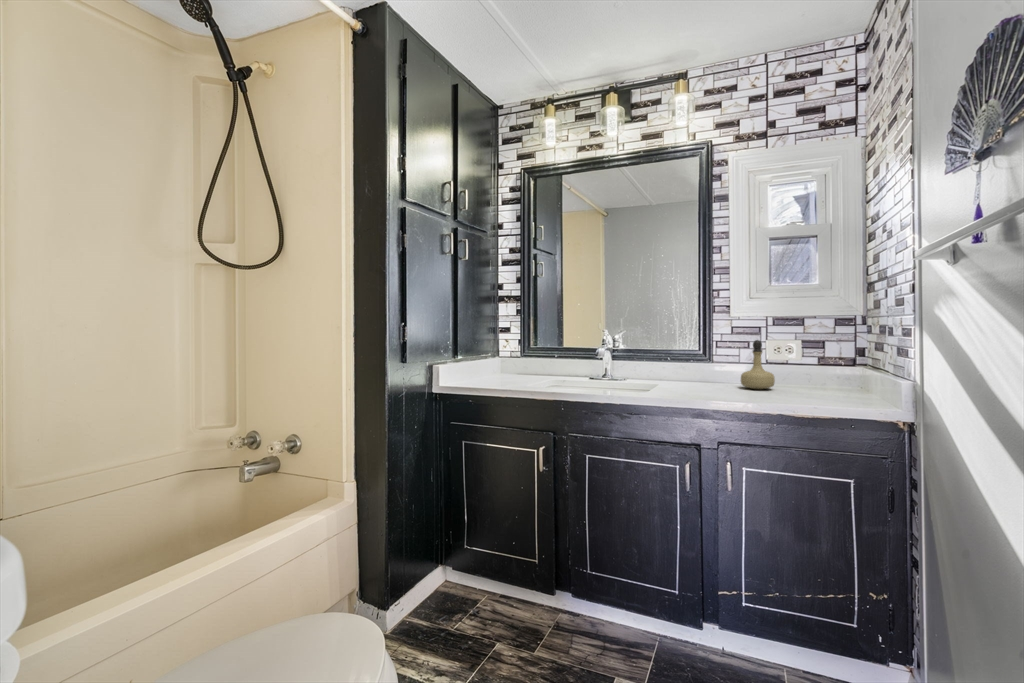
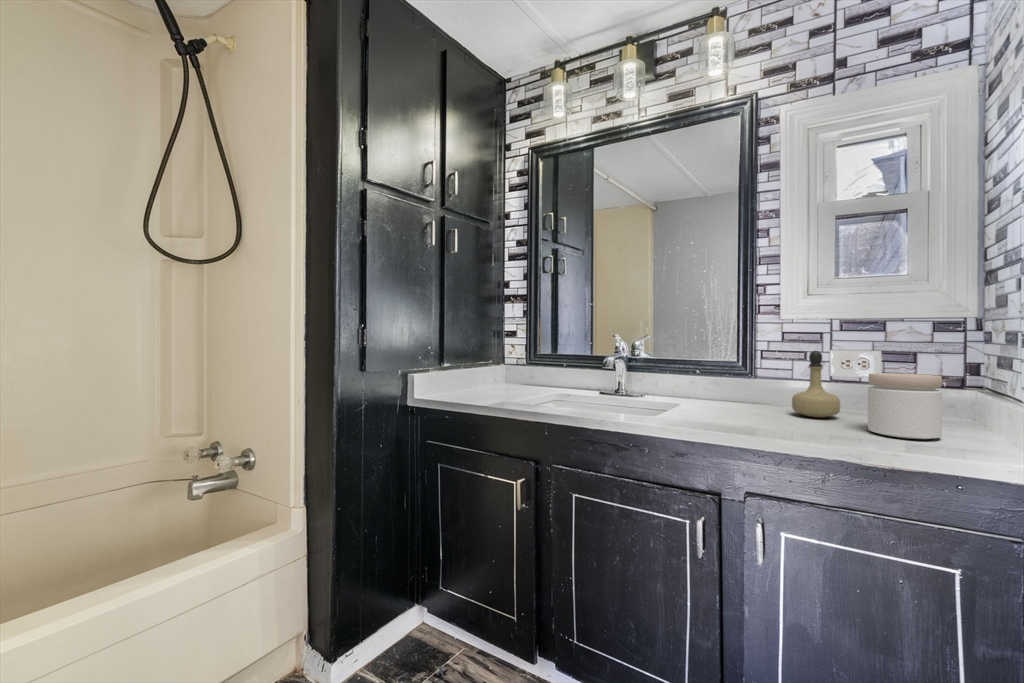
jar: none [796,355,844,399] -> present [868,373,942,439]

